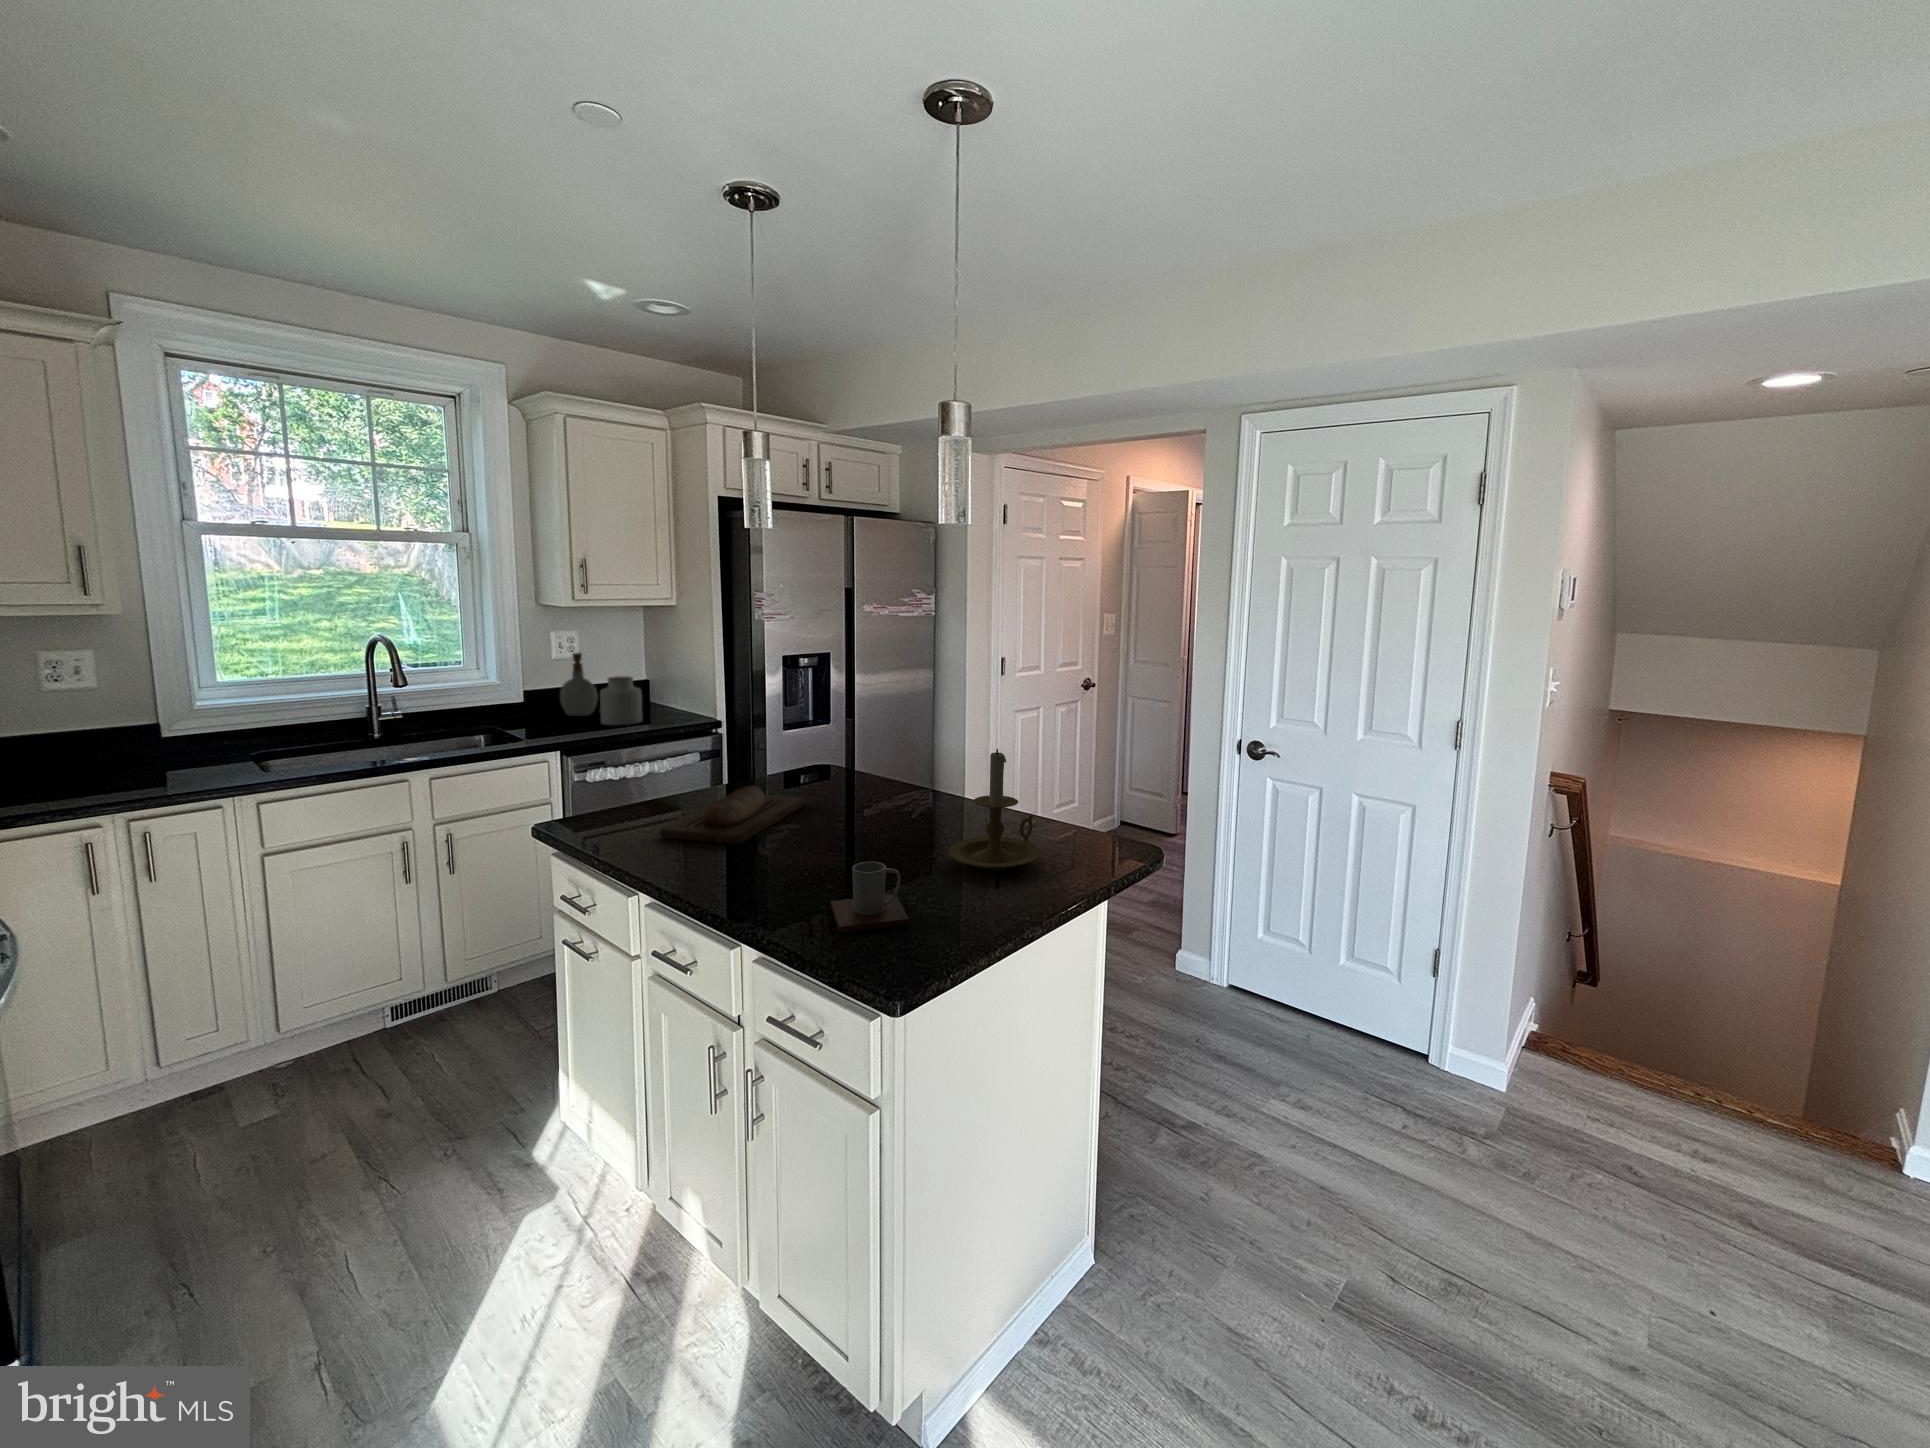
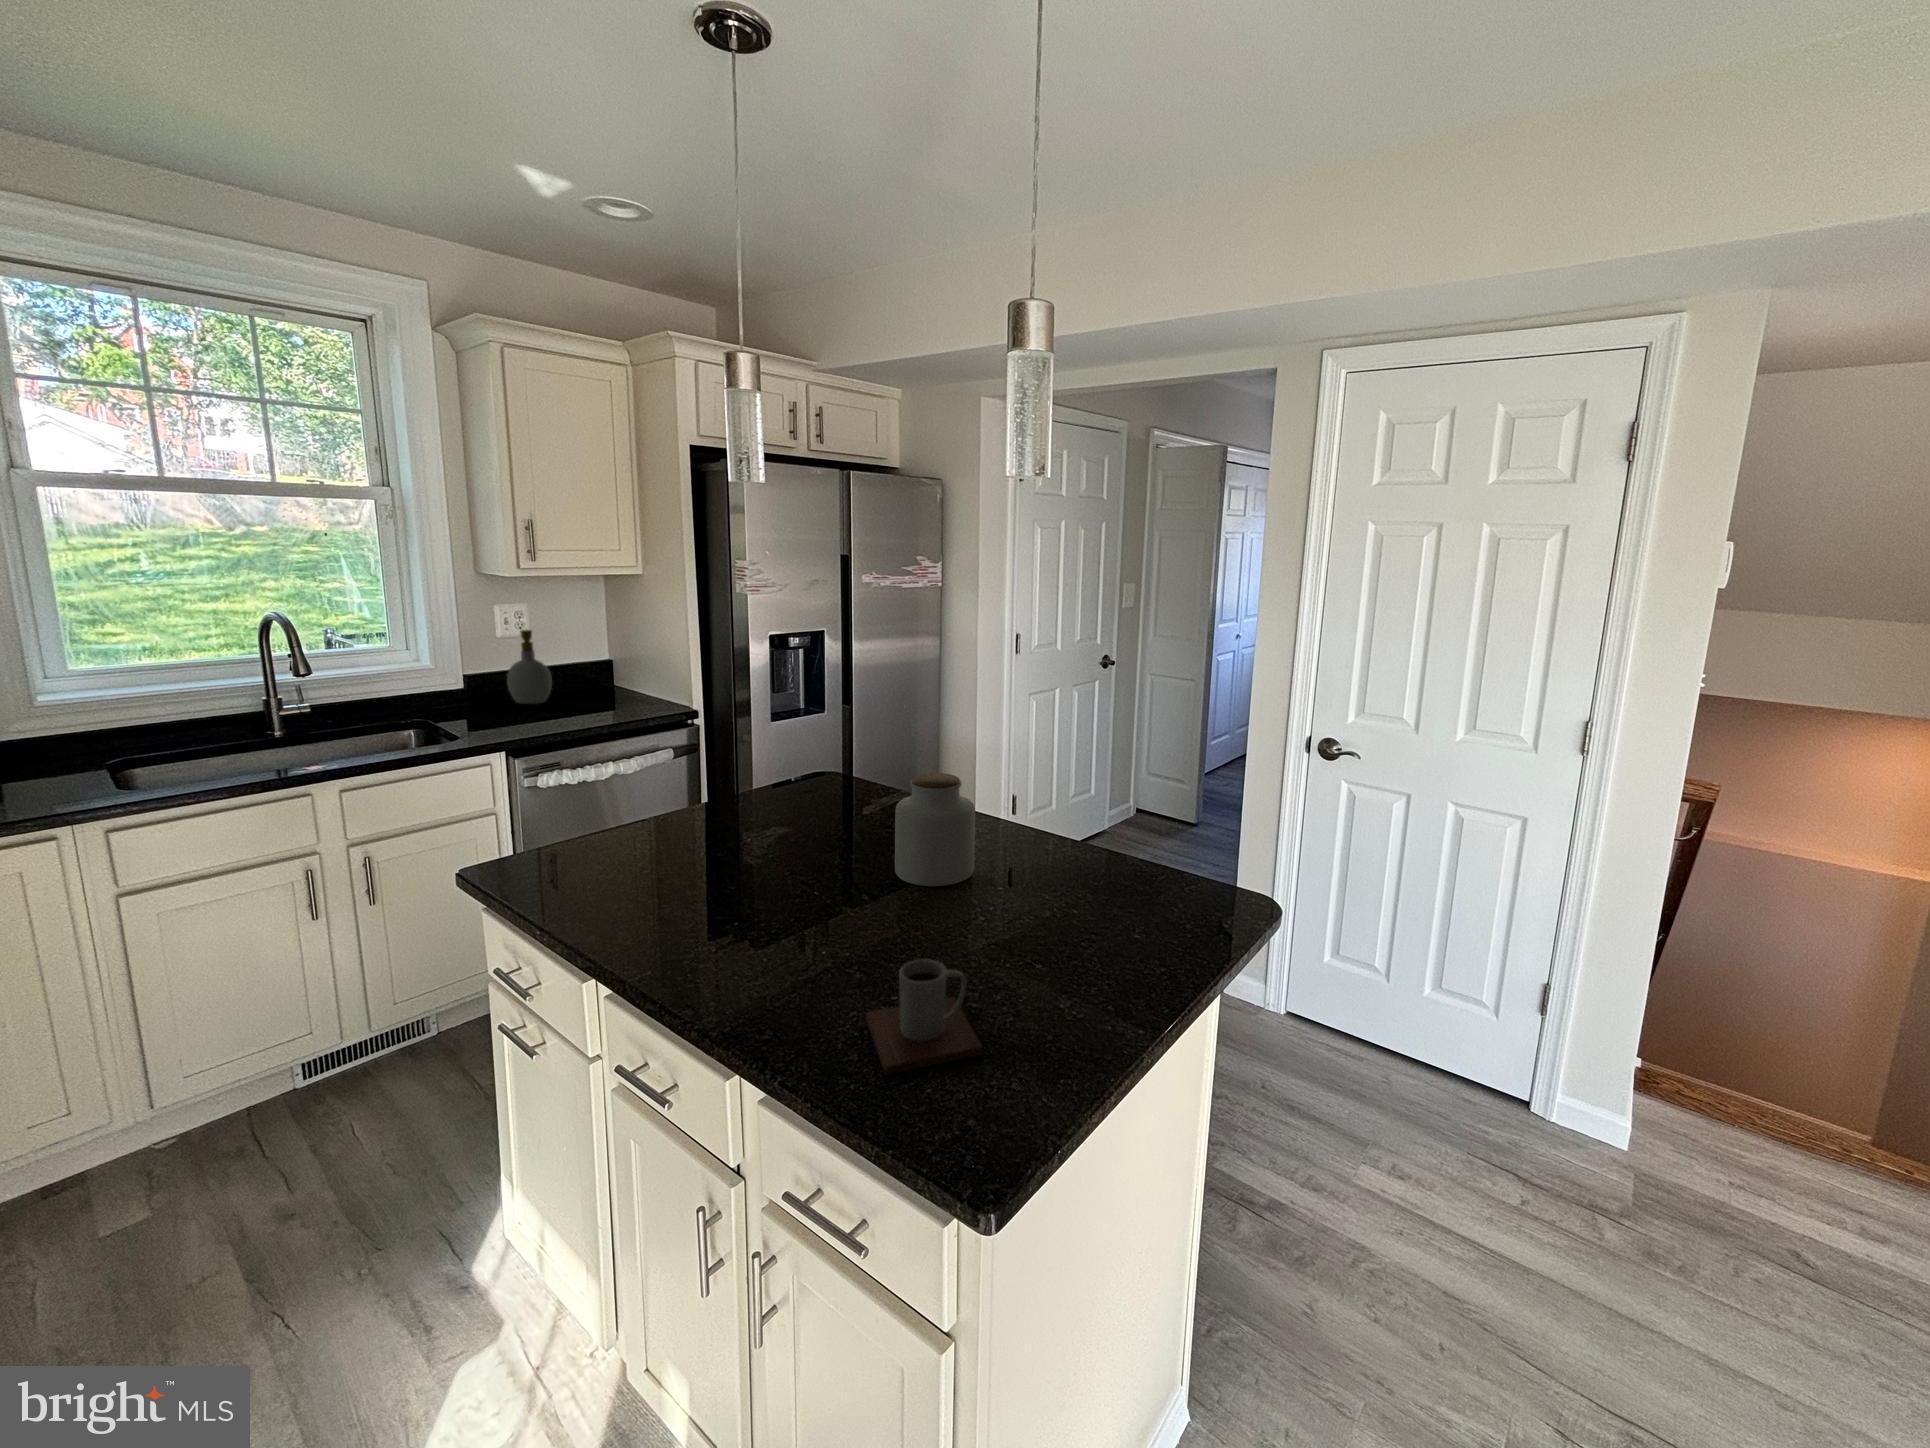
jar: present [600,676,642,725] -> present [895,773,975,886]
candle holder: present [948,749,1041,870] -> none [1011,783,1134,946]
bread loaf: present [659,785,804,844] -> none [622,812,809,904]

